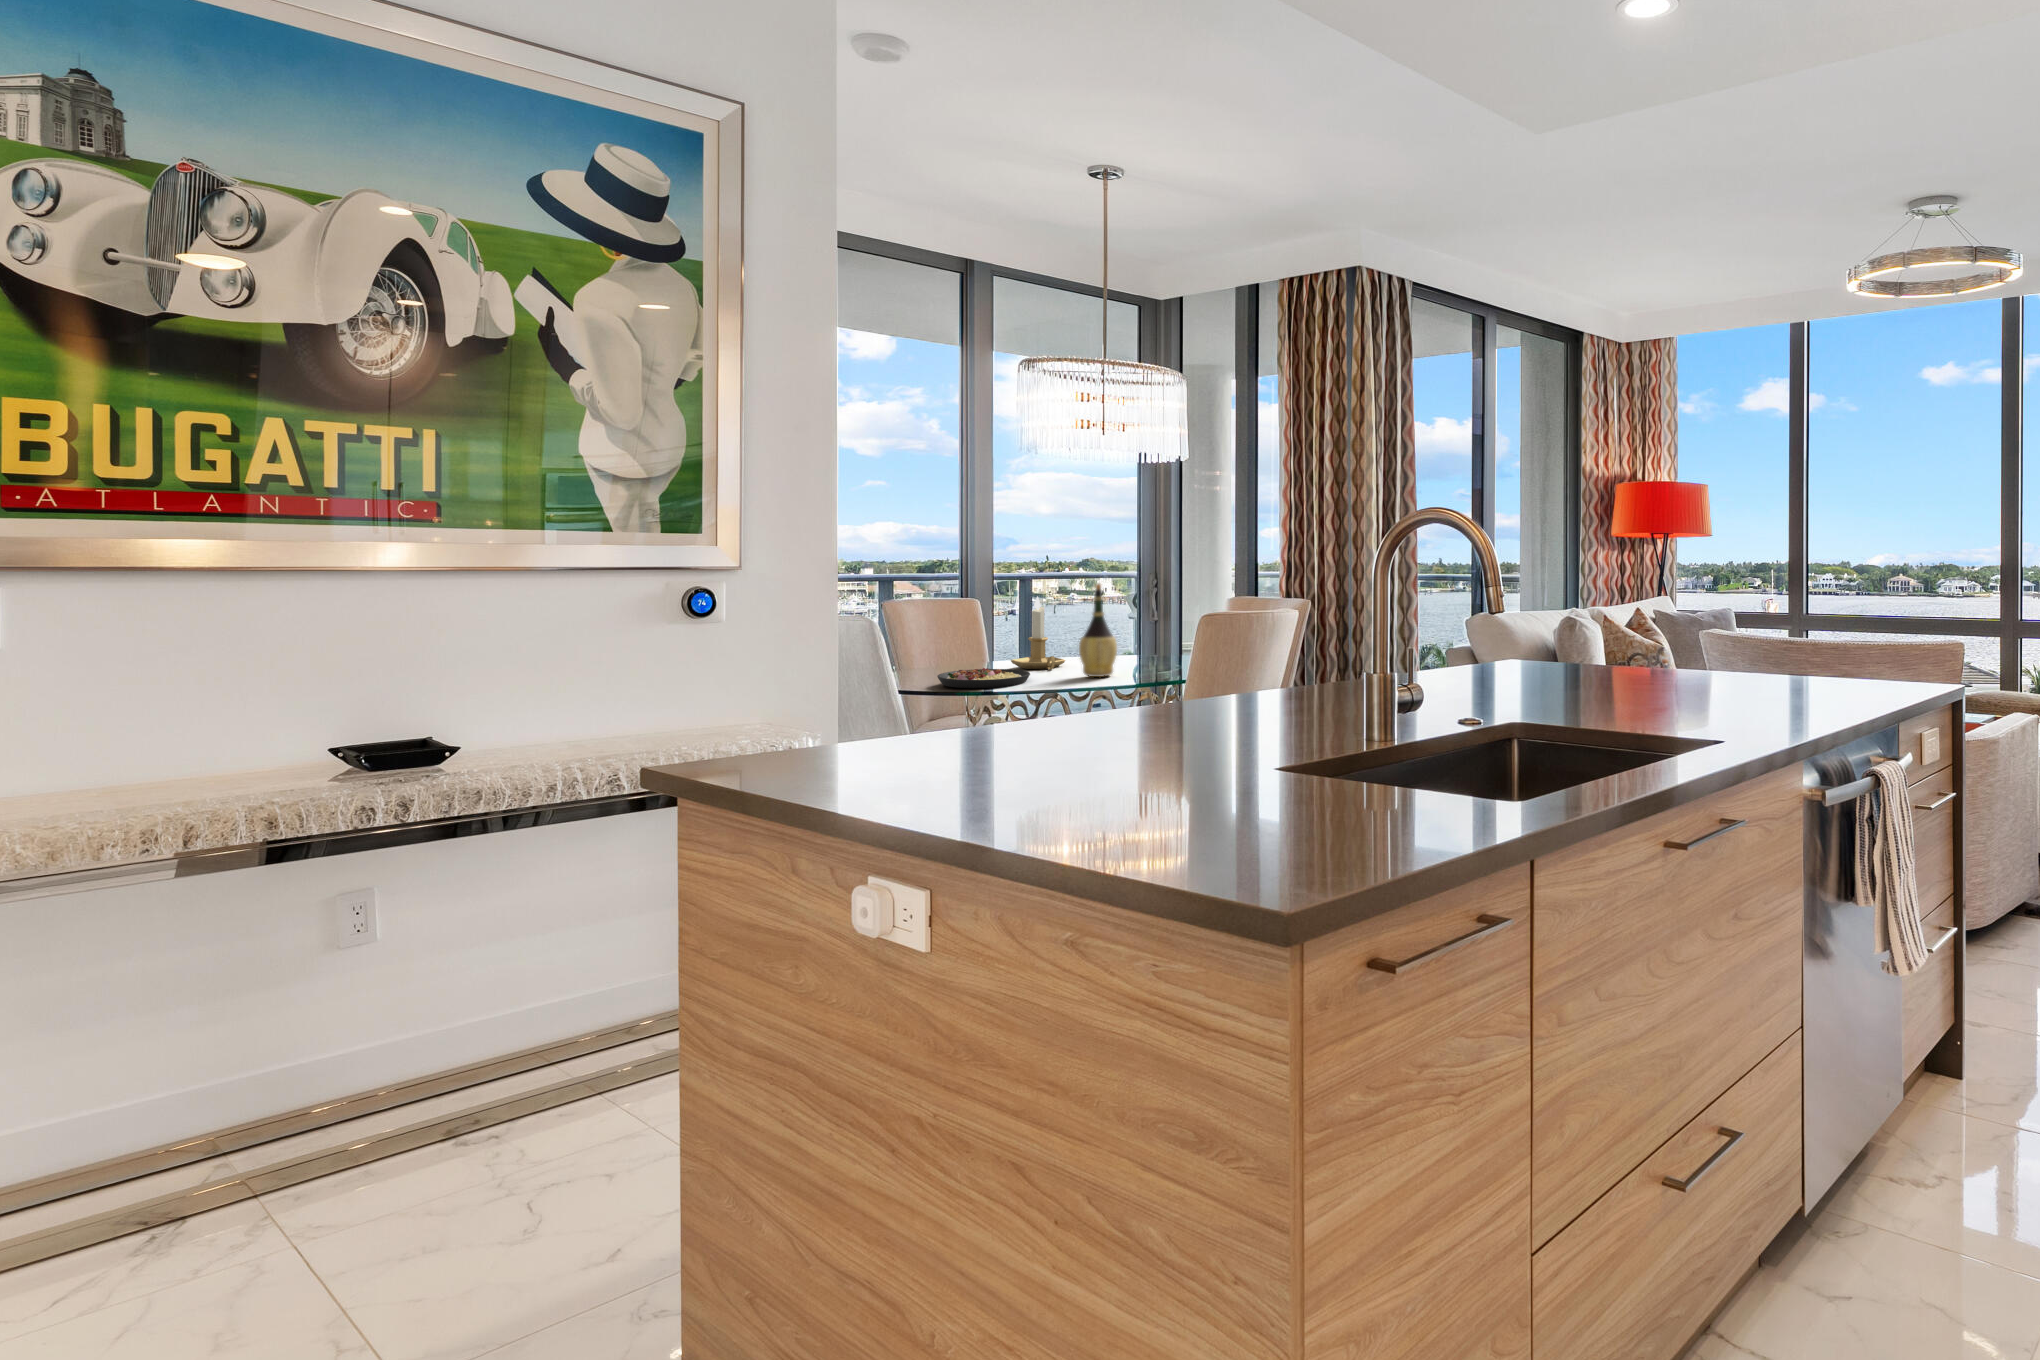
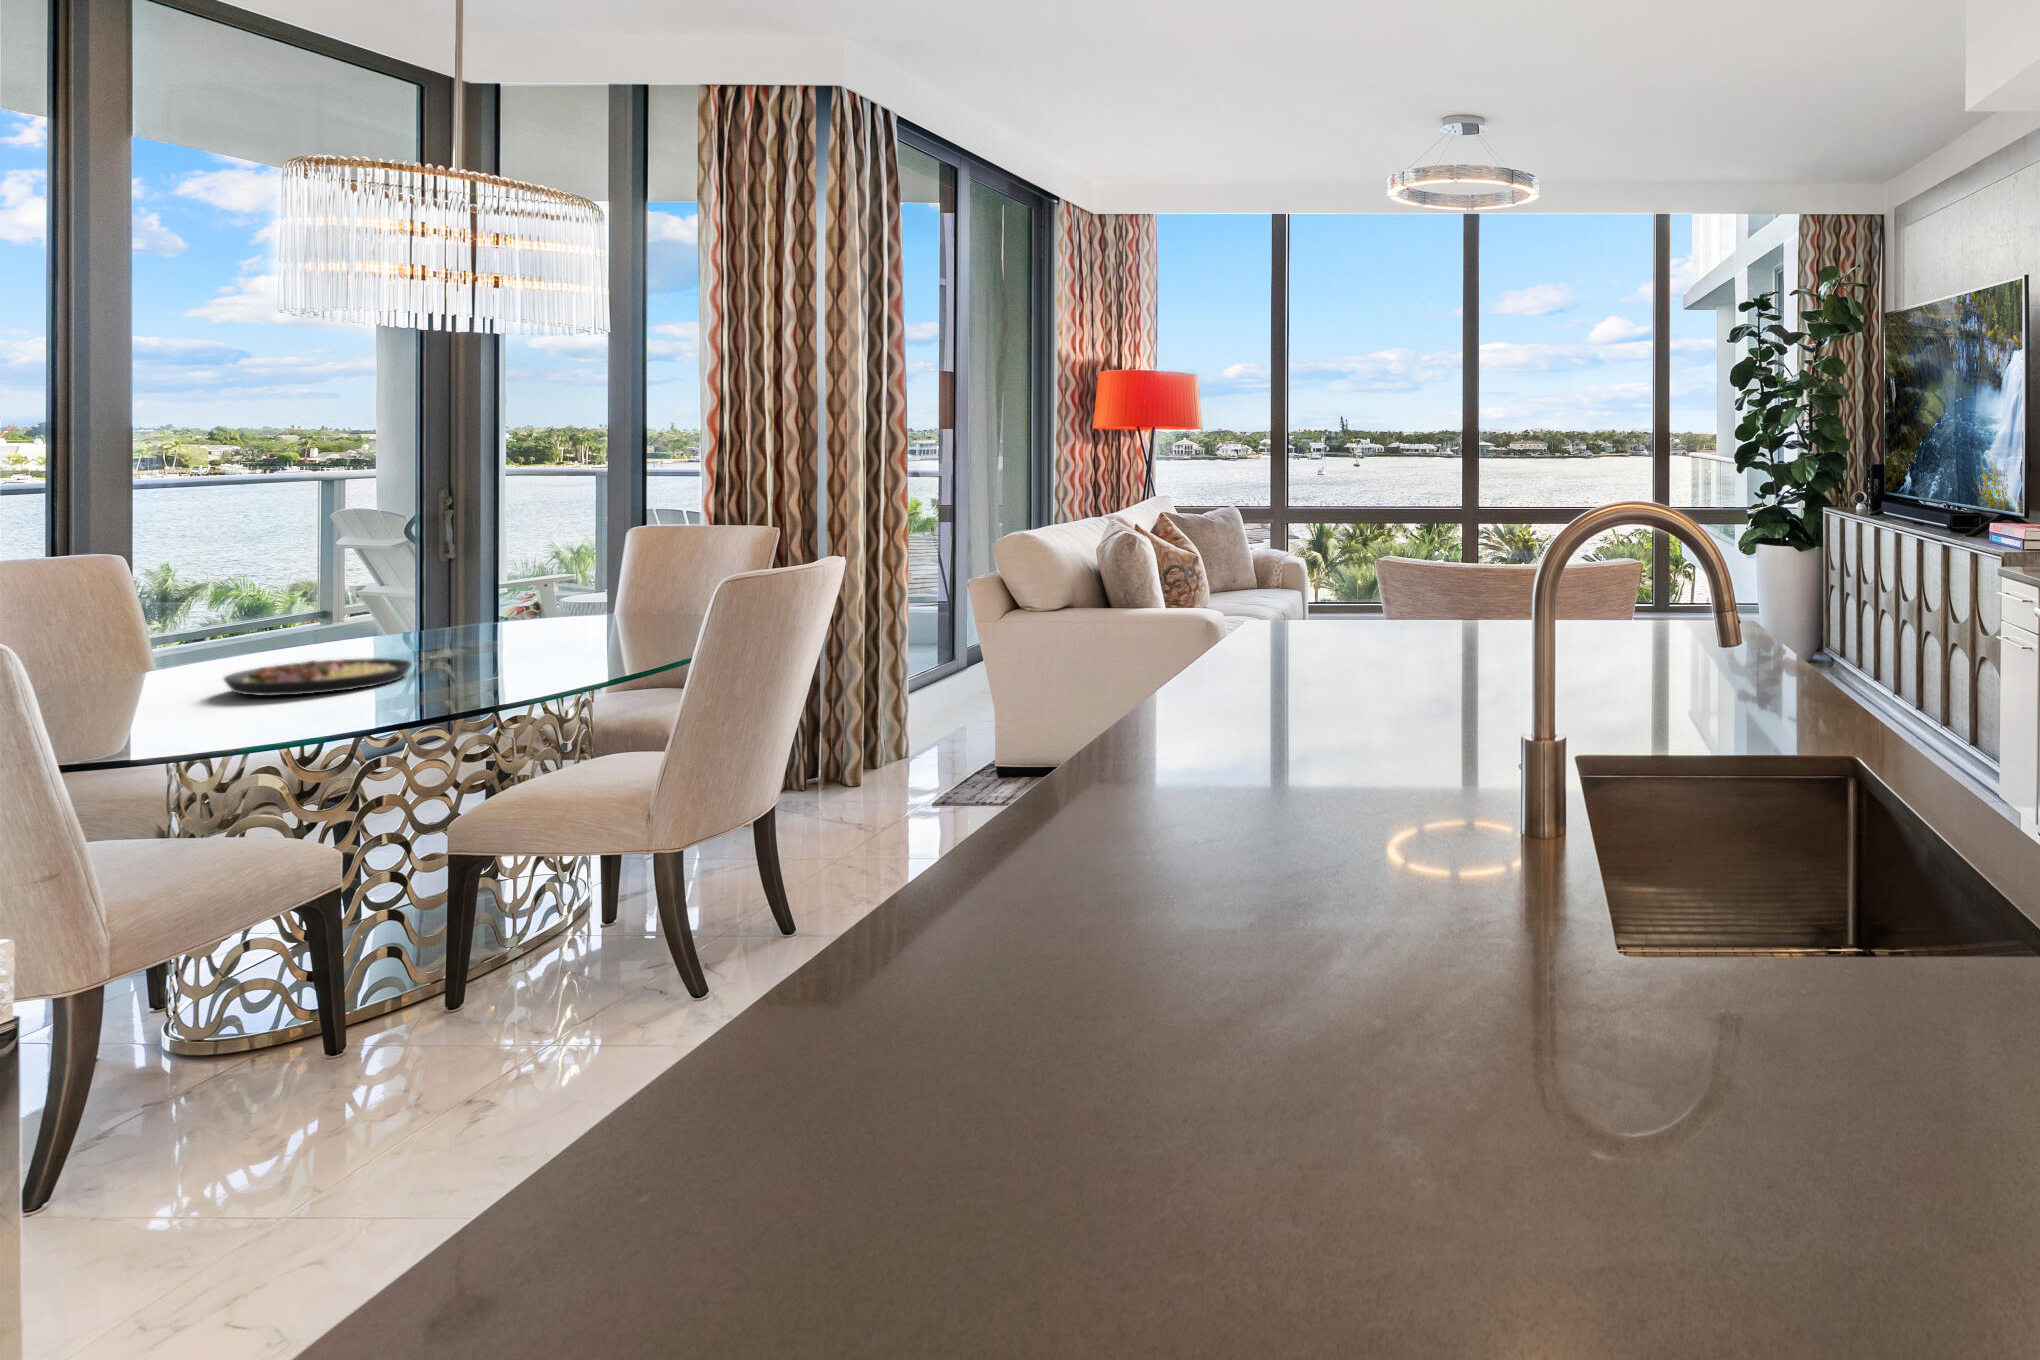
wine bottle: present [1079,584,1117,677] -> none [501,516,569,656]
candlestick: present [1011,596,1065,670] -> none [316,540,426,657]

